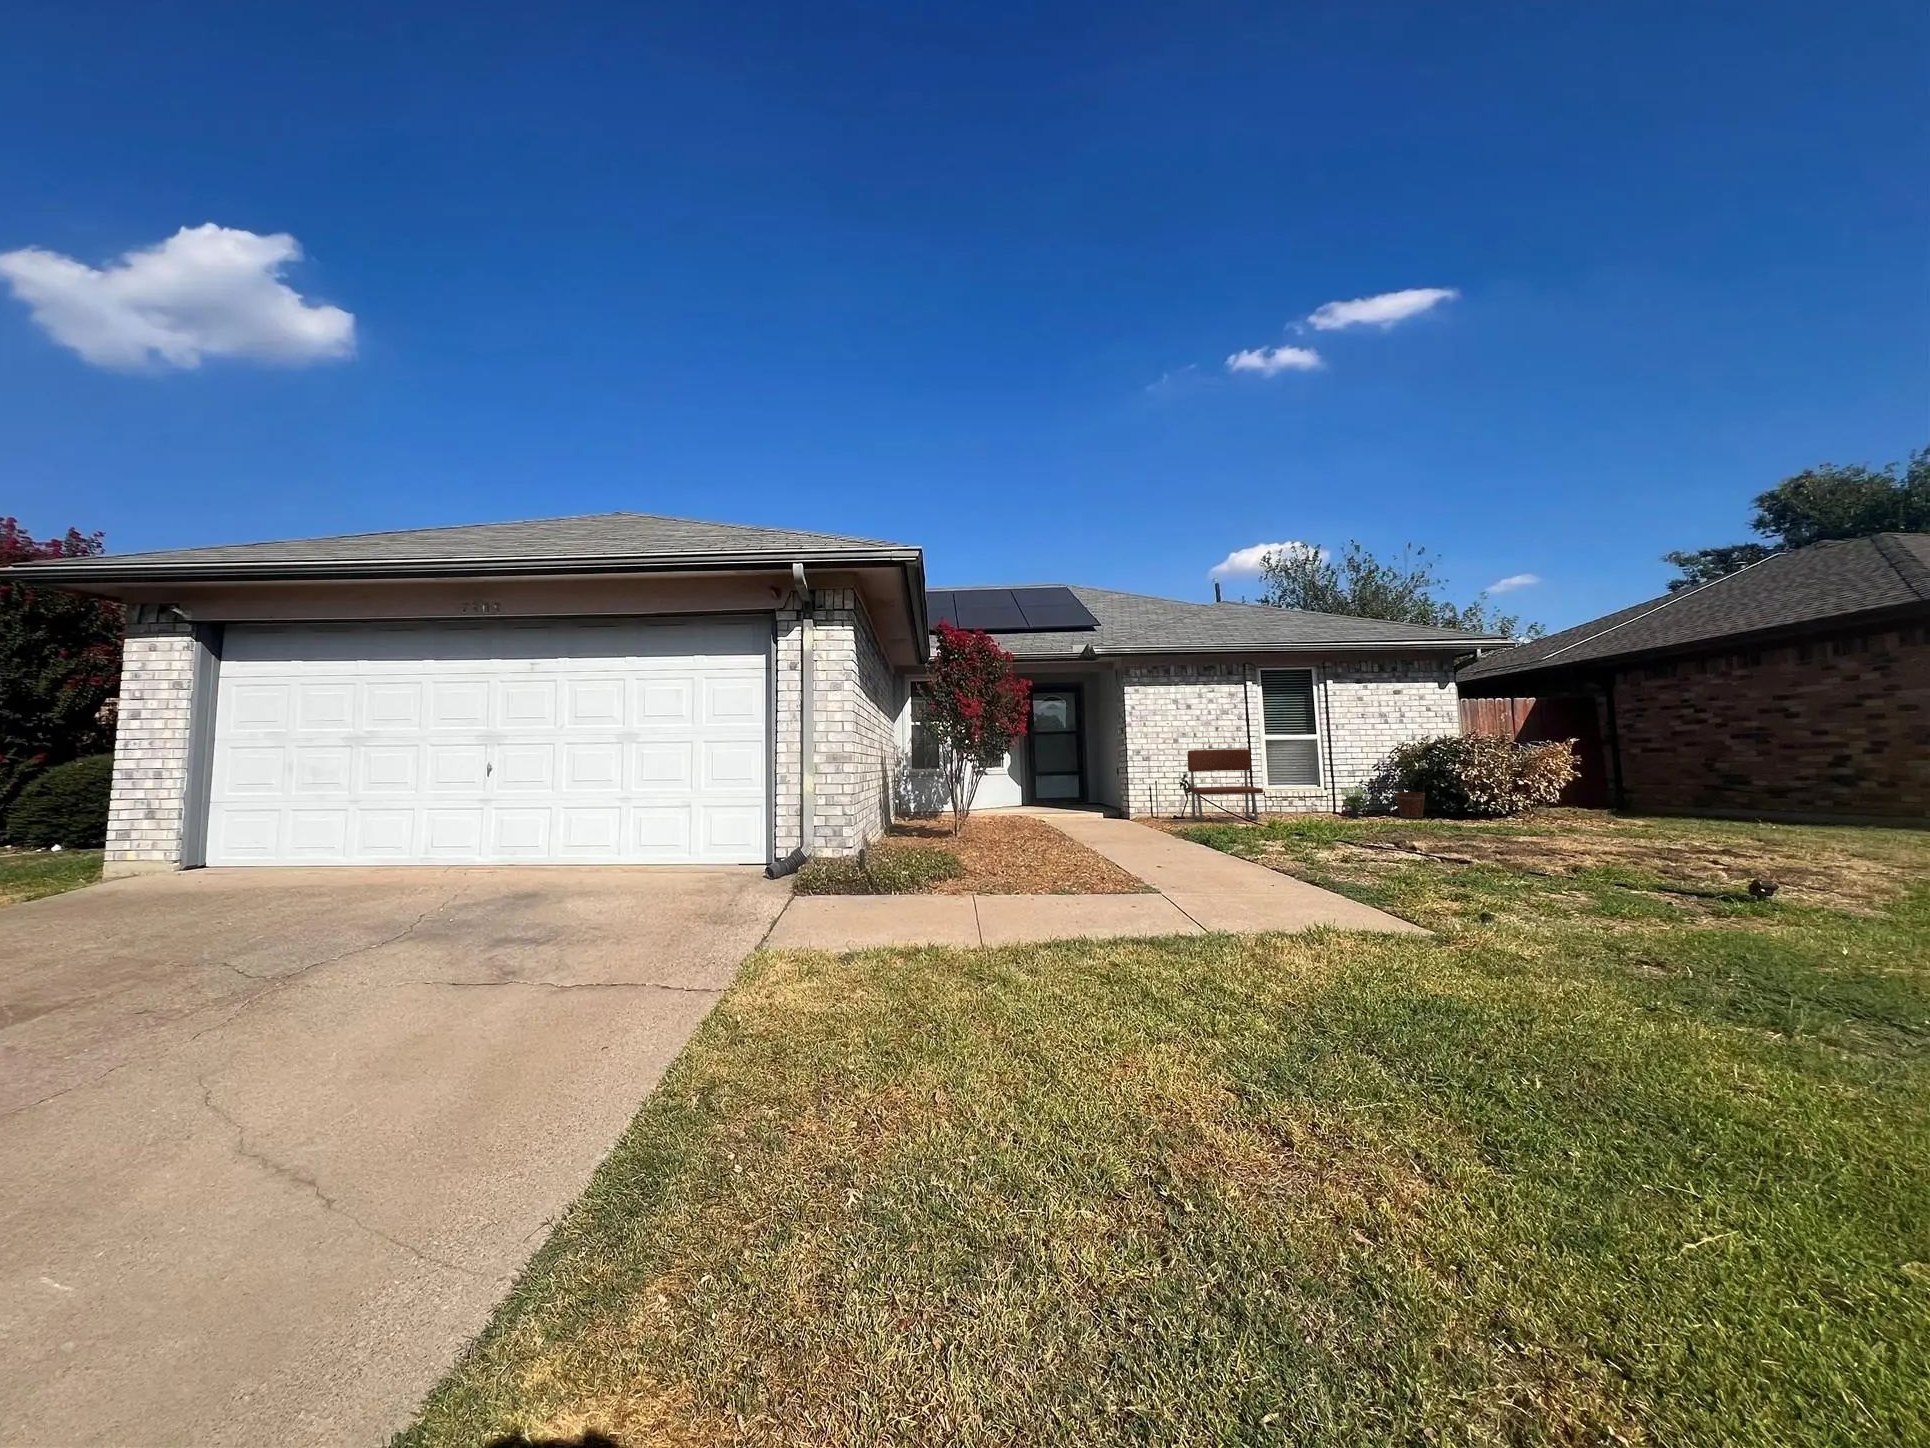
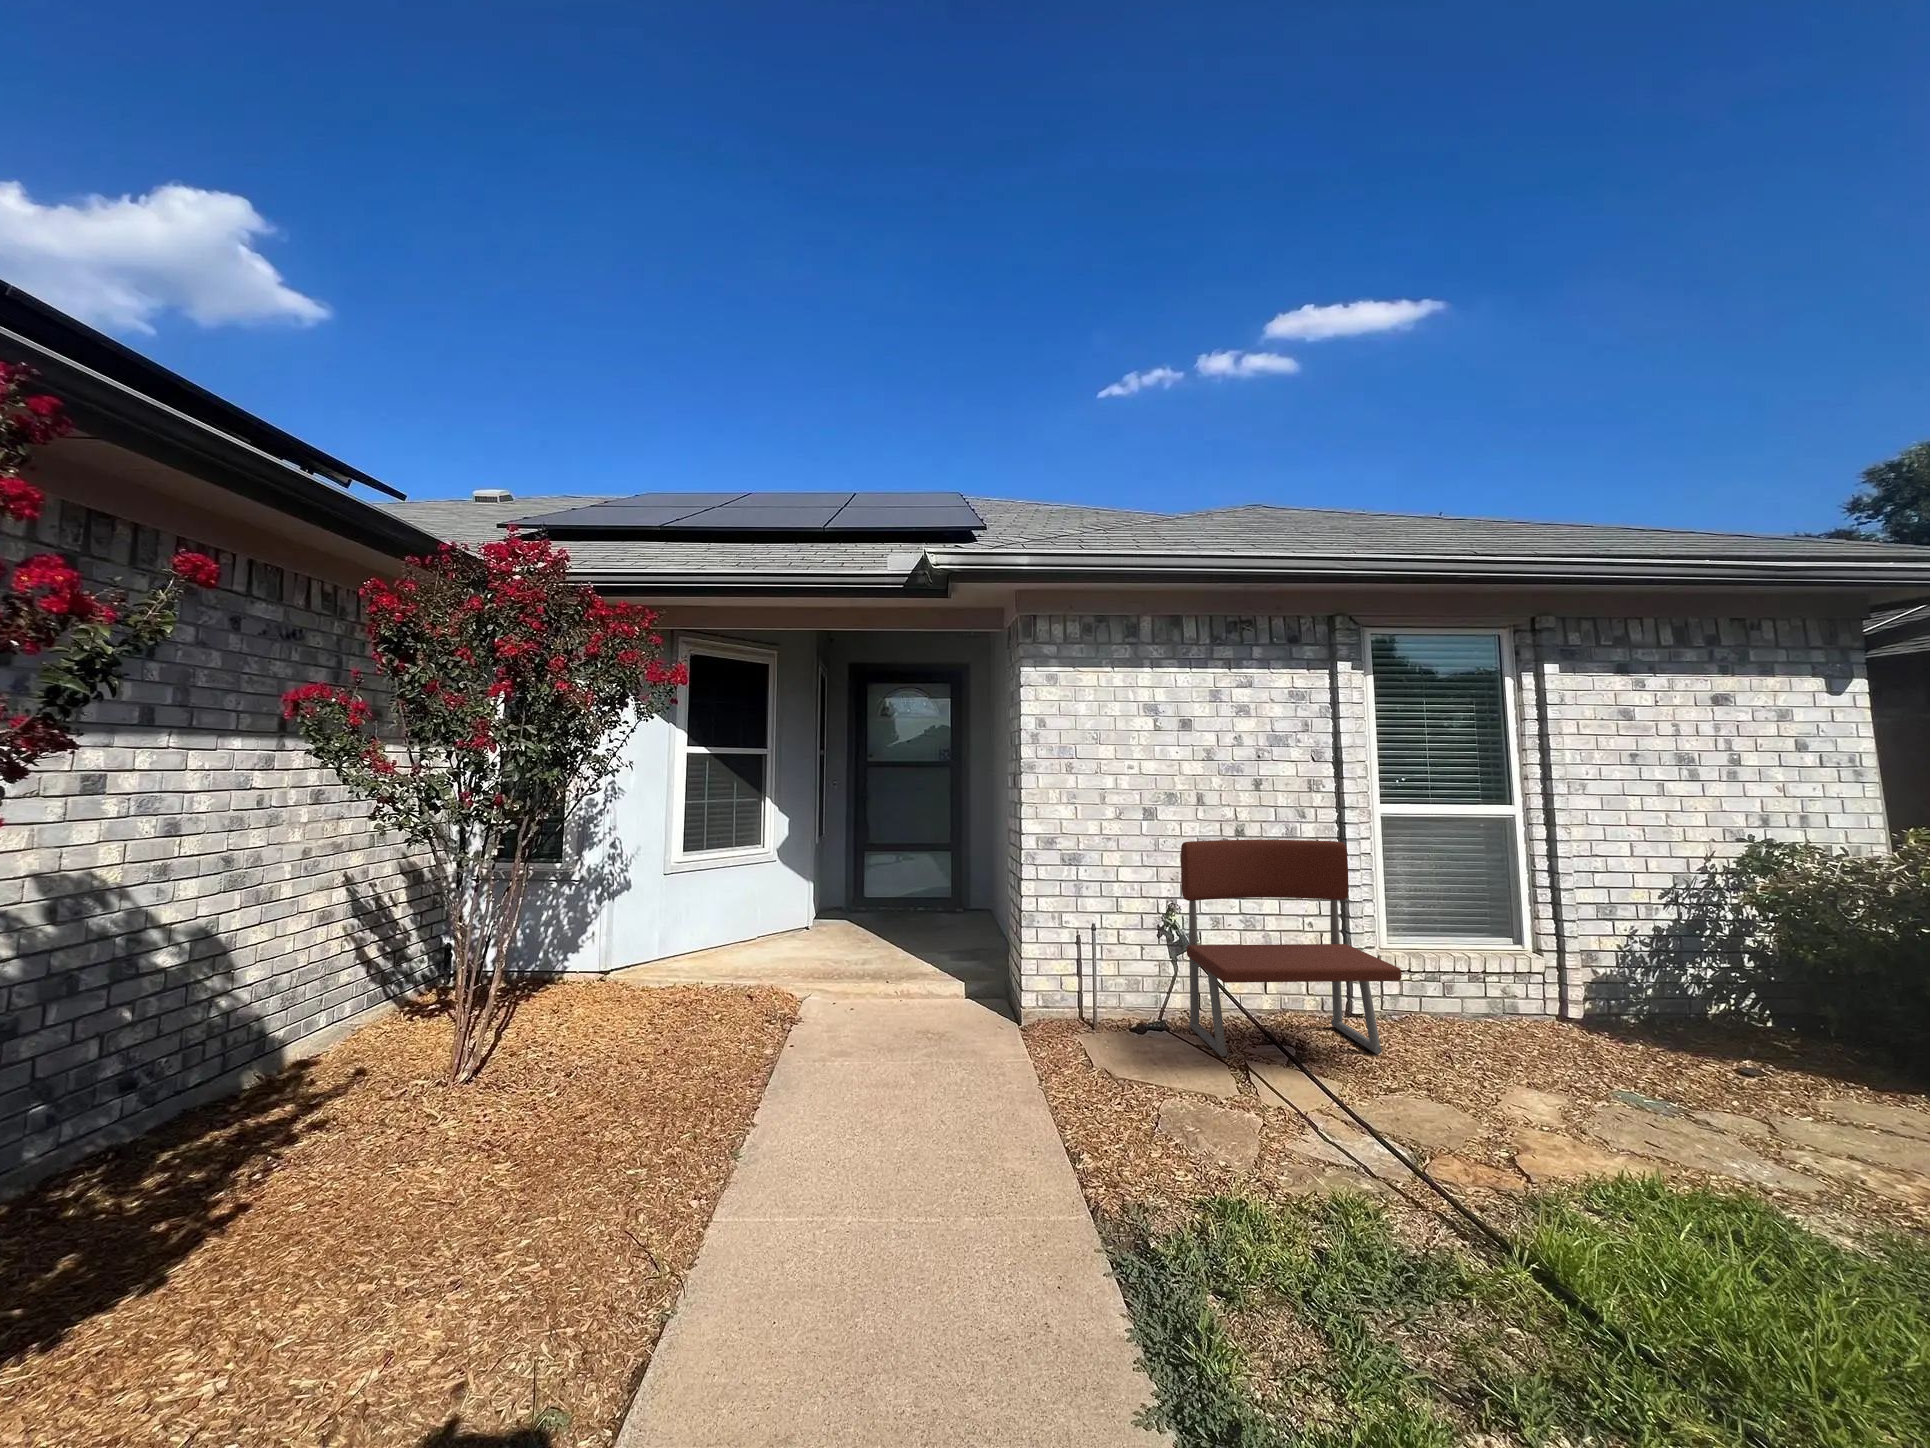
potted plant: present [1338,786,1371,818] -> none [1582,954,1690,1047]
bucket: present [1396,791,1425,819] -> none [1734,965,1837,1057]

